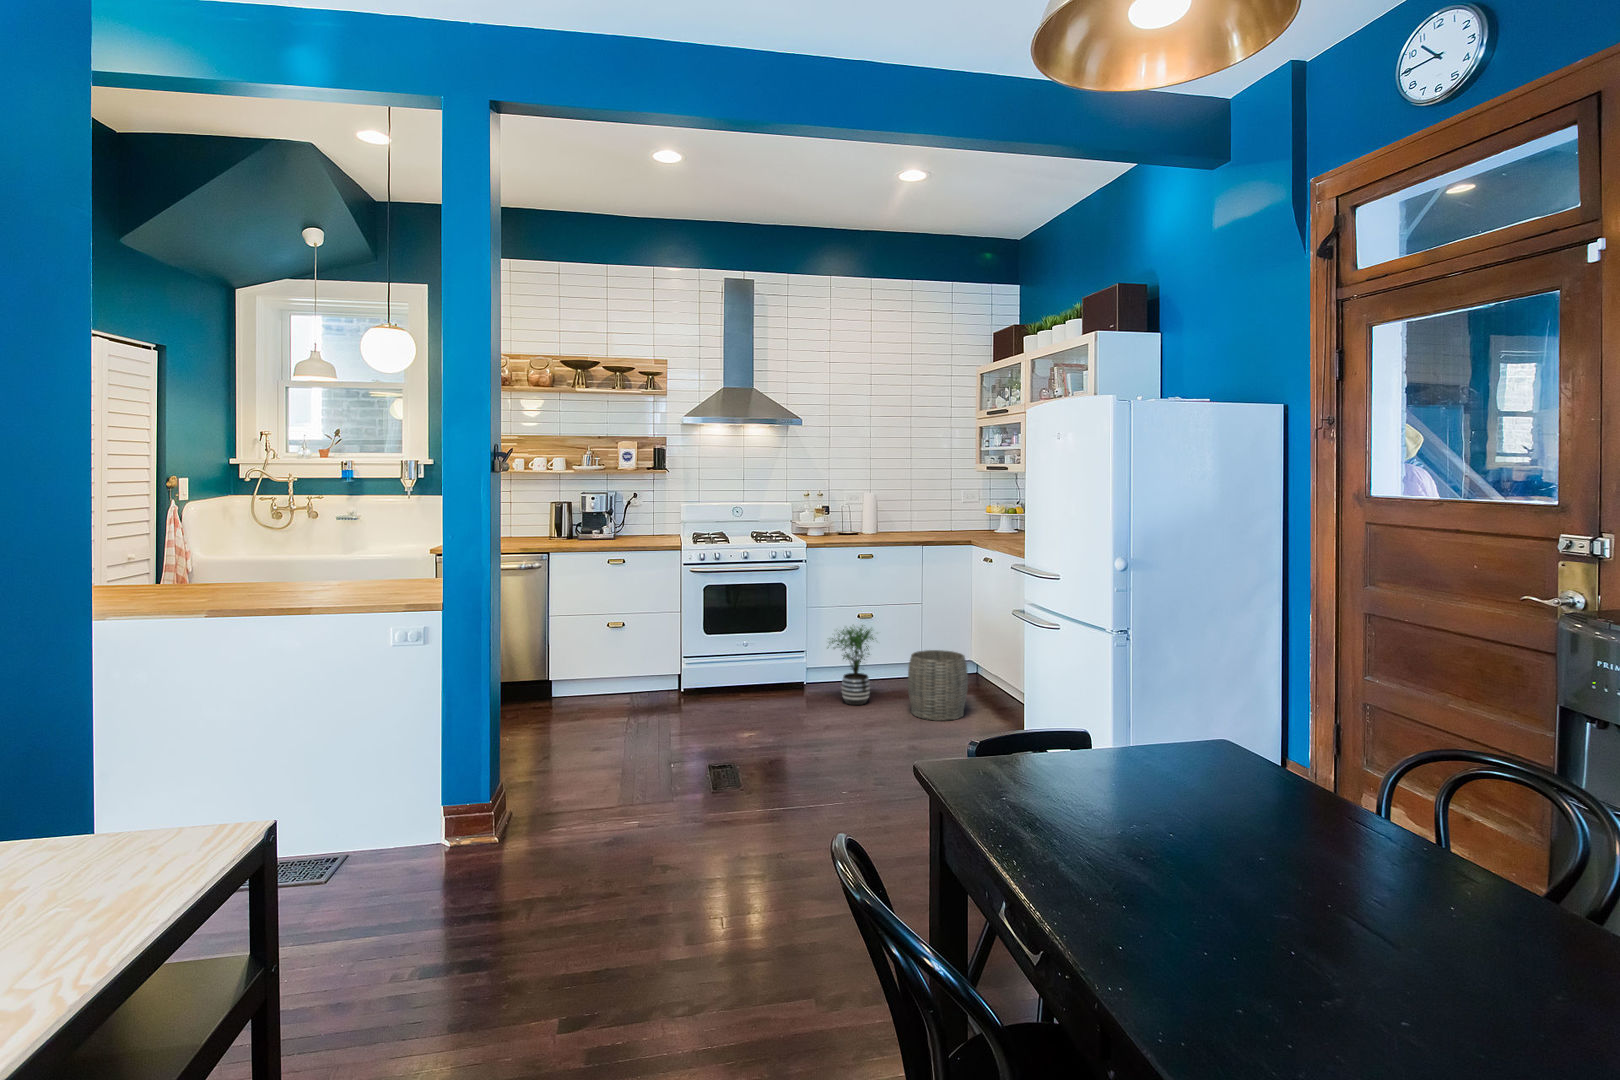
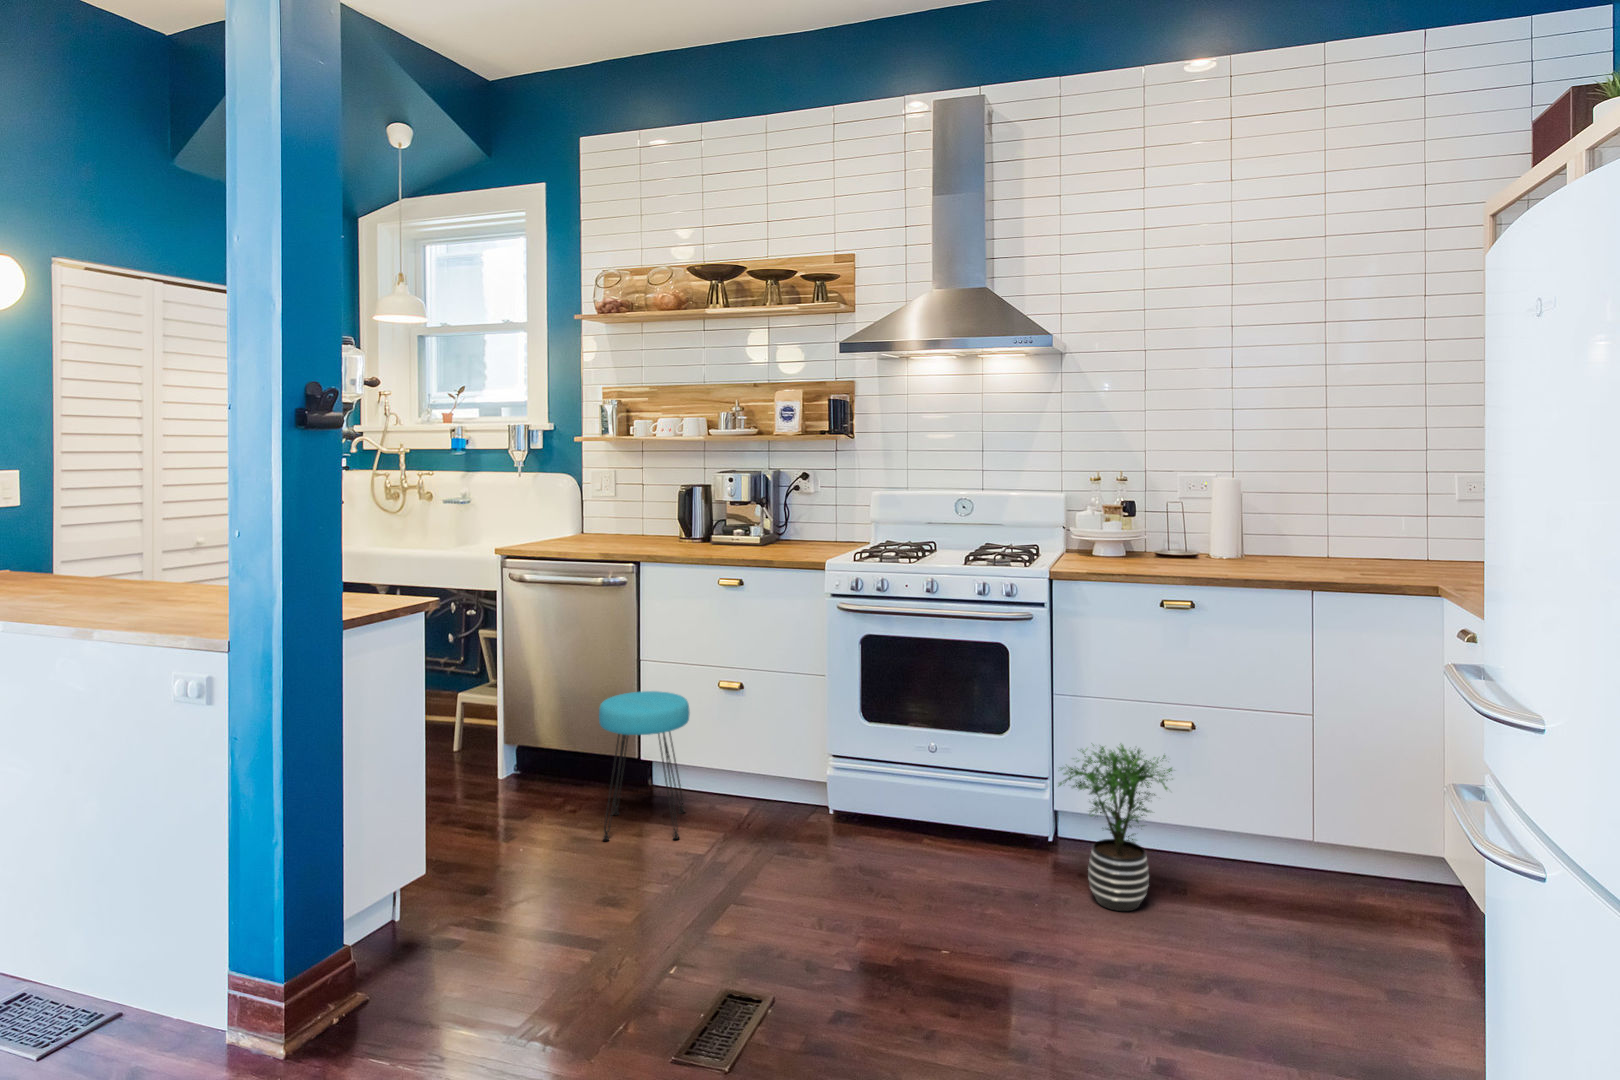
stool: none [548,630,608,721] -> present [599,691,690,840]
woven basket: present [908,650,968,721] -> none [1214,828,1364,1011]

